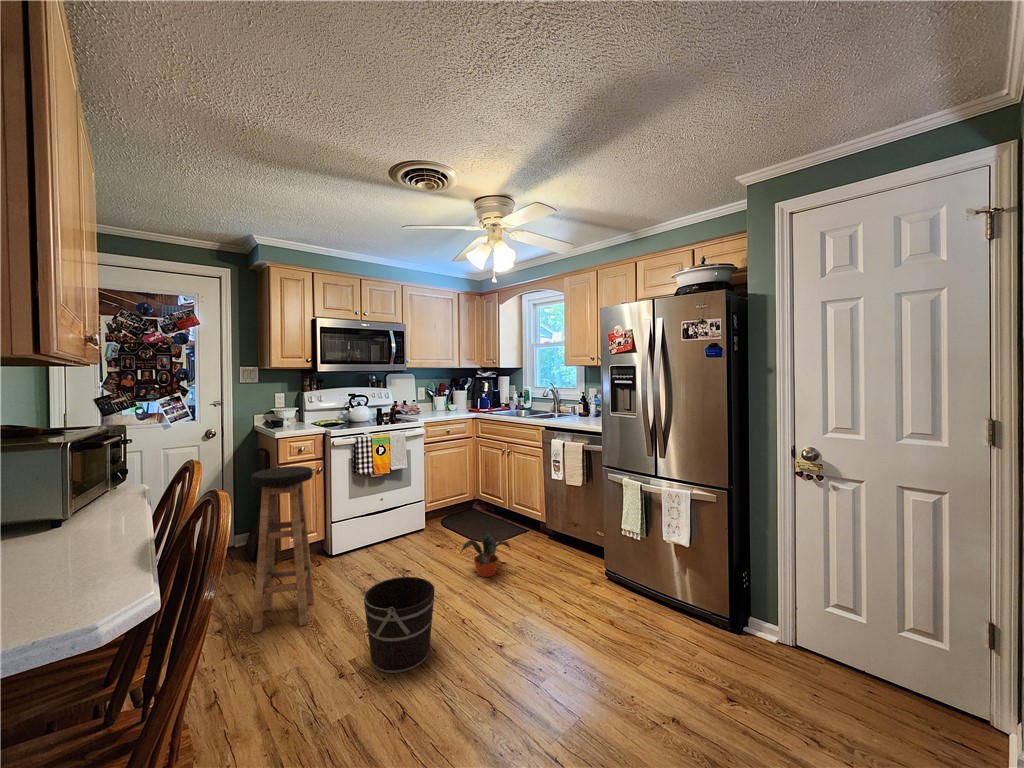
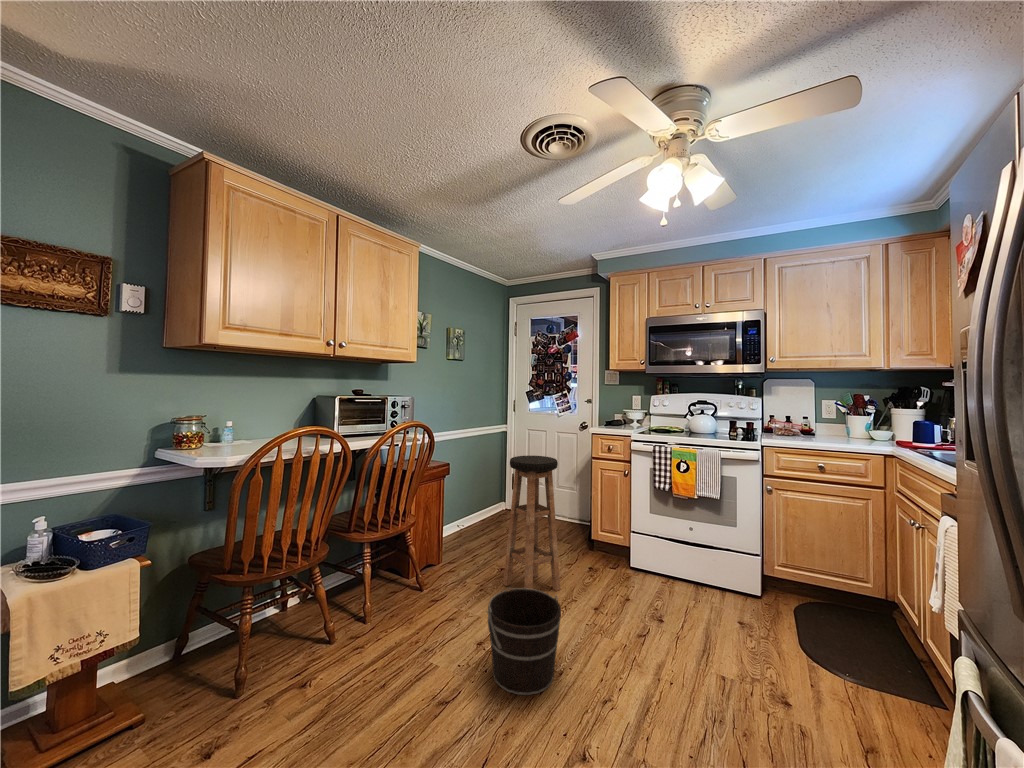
potted plant: present [462,531,510,577] -> none [693,619,776,697]

